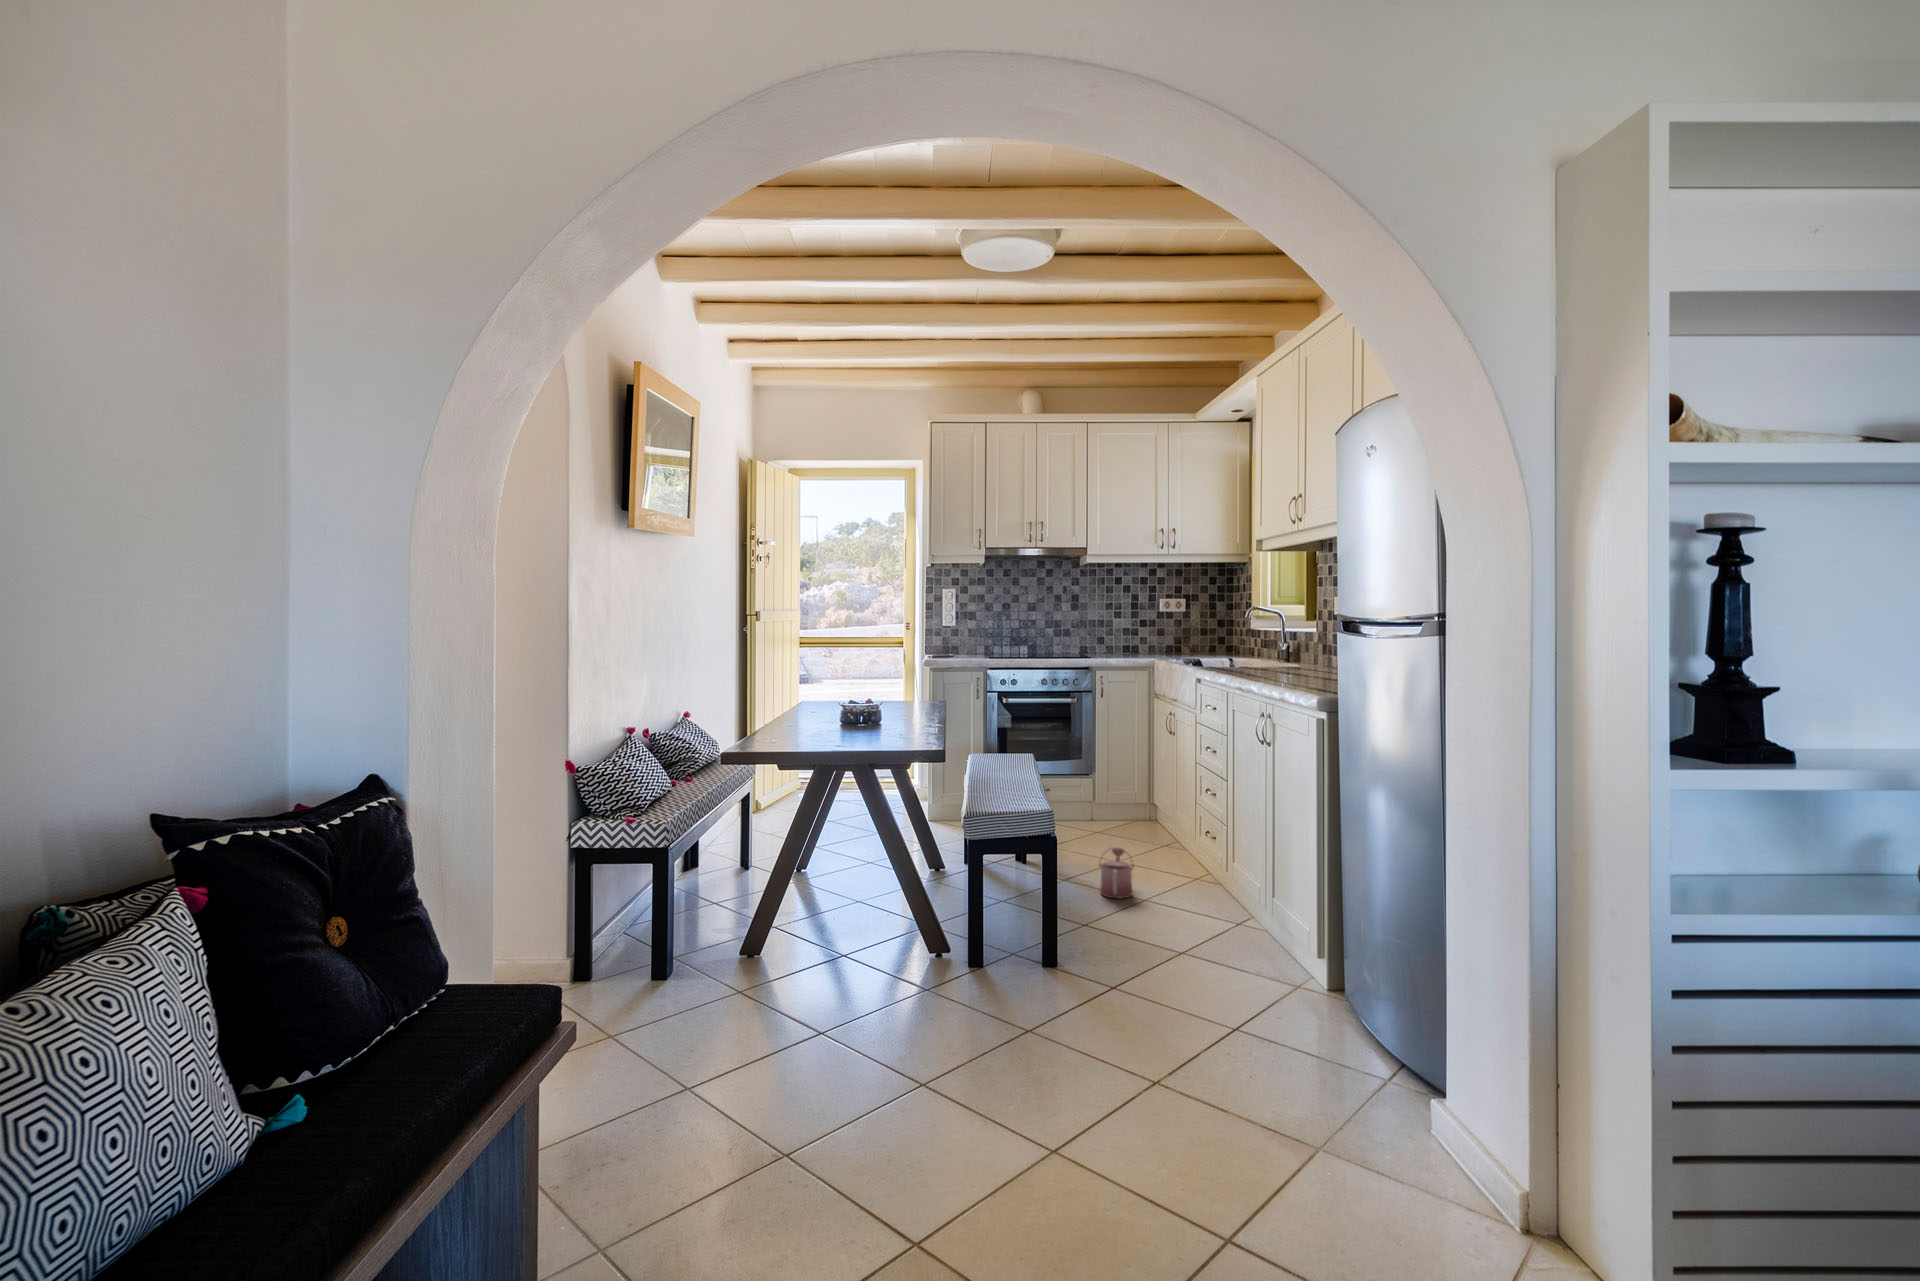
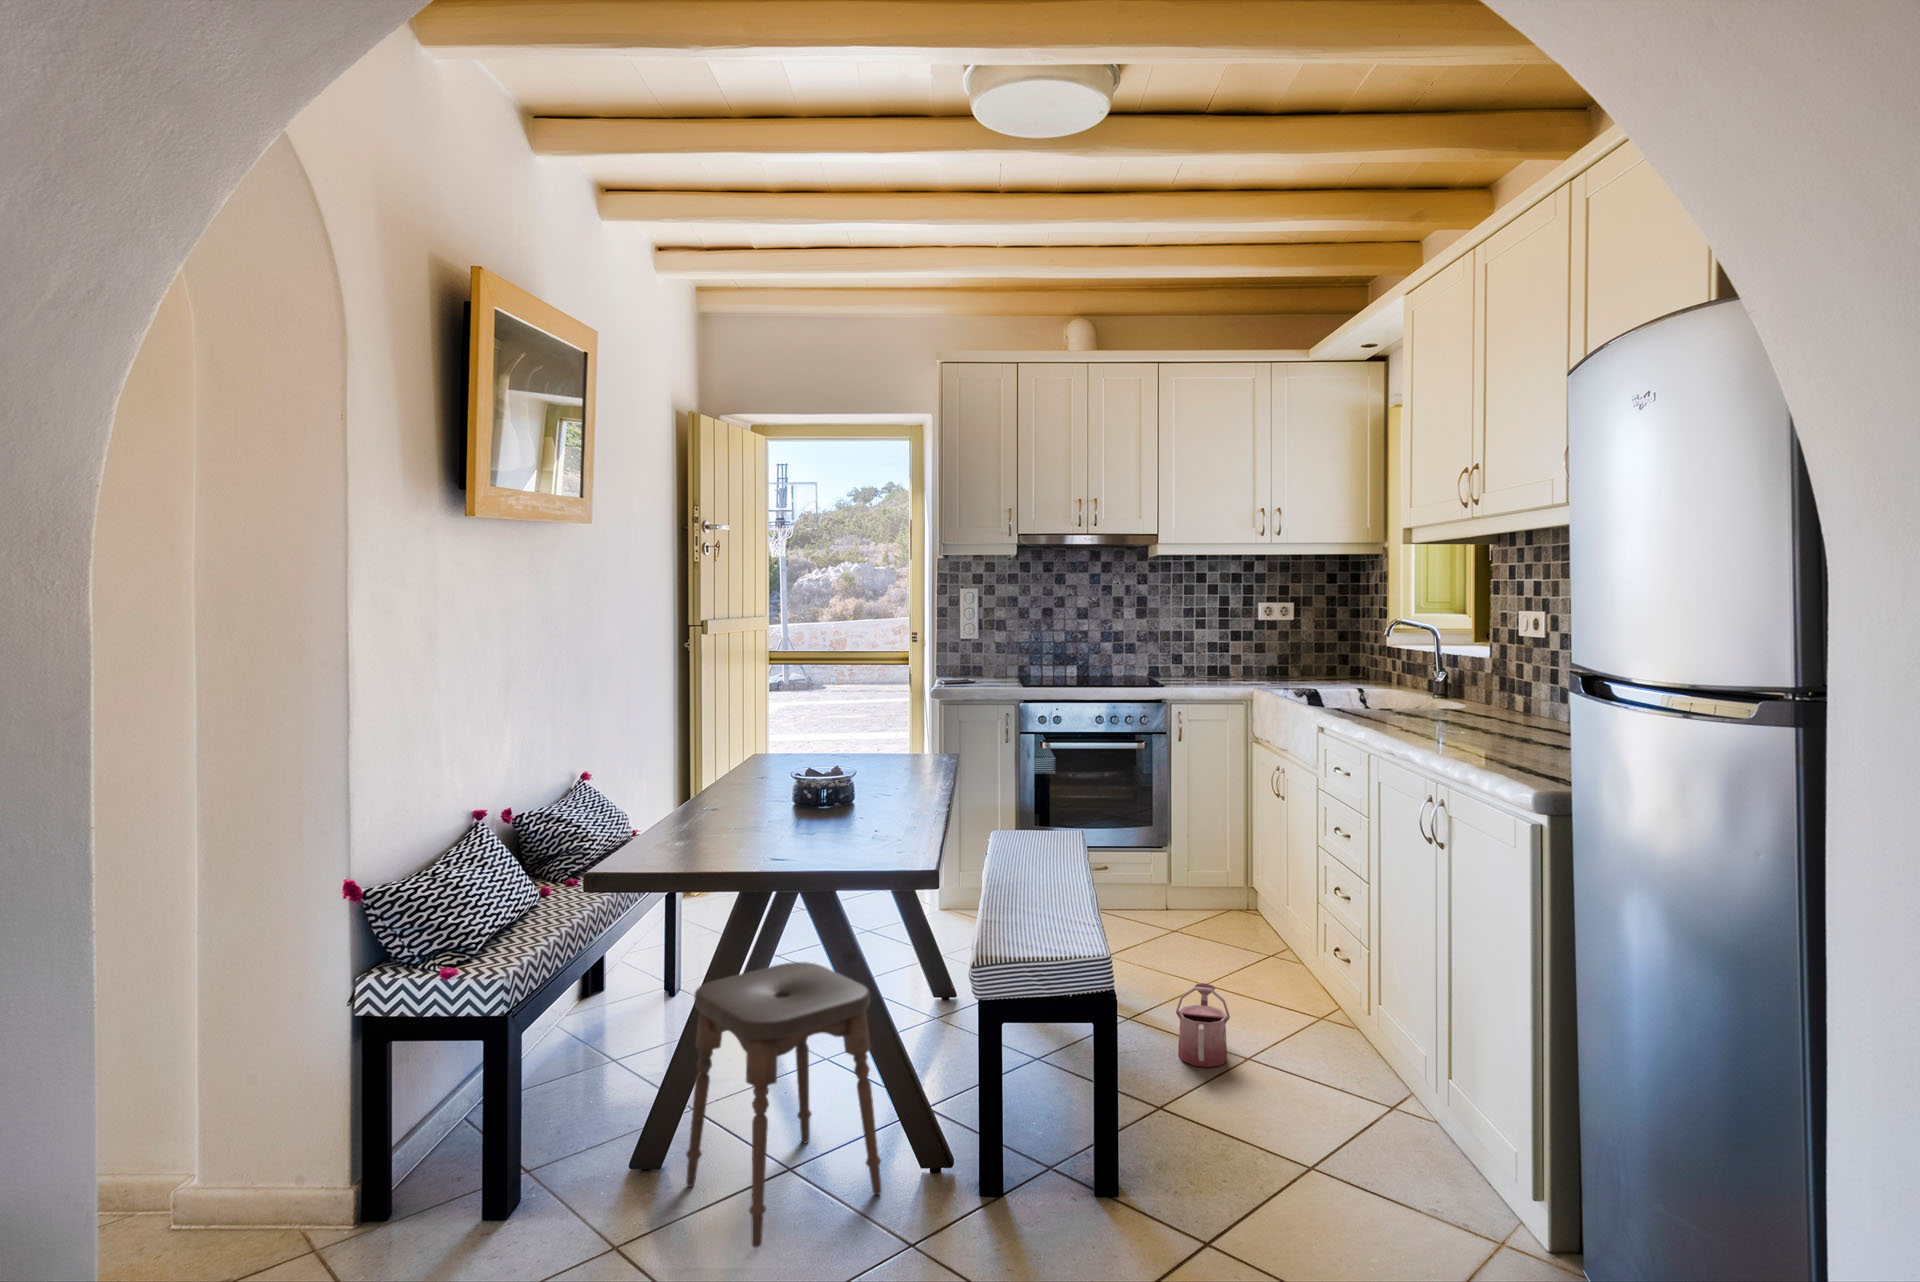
stool: none [786,818,912,981] -> present [686,962,882,1248]

